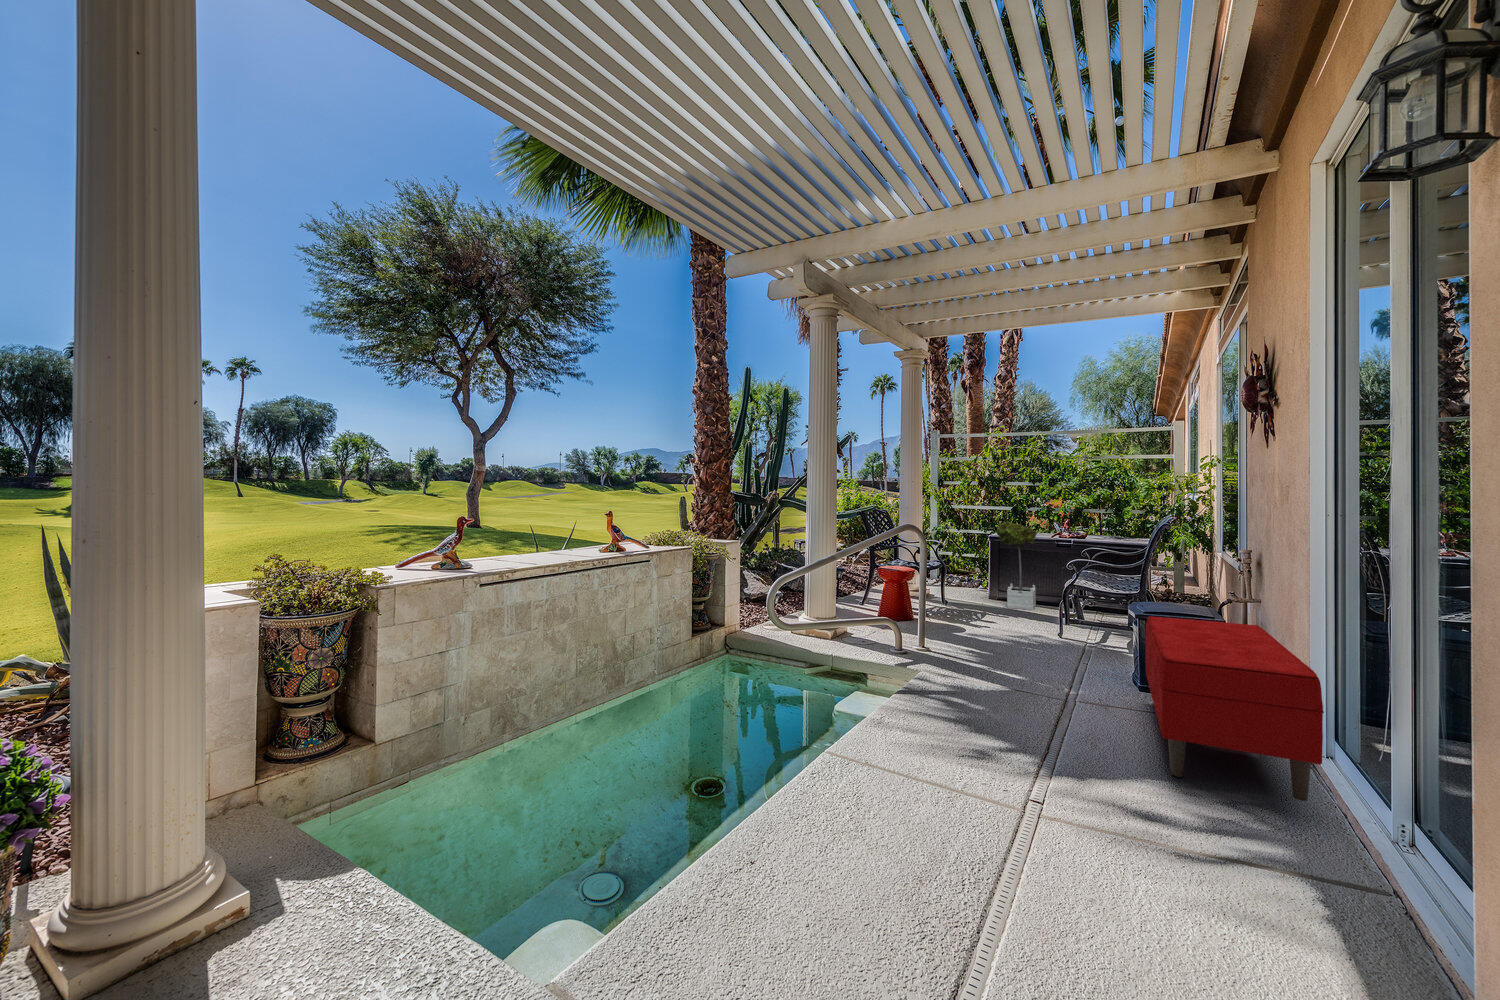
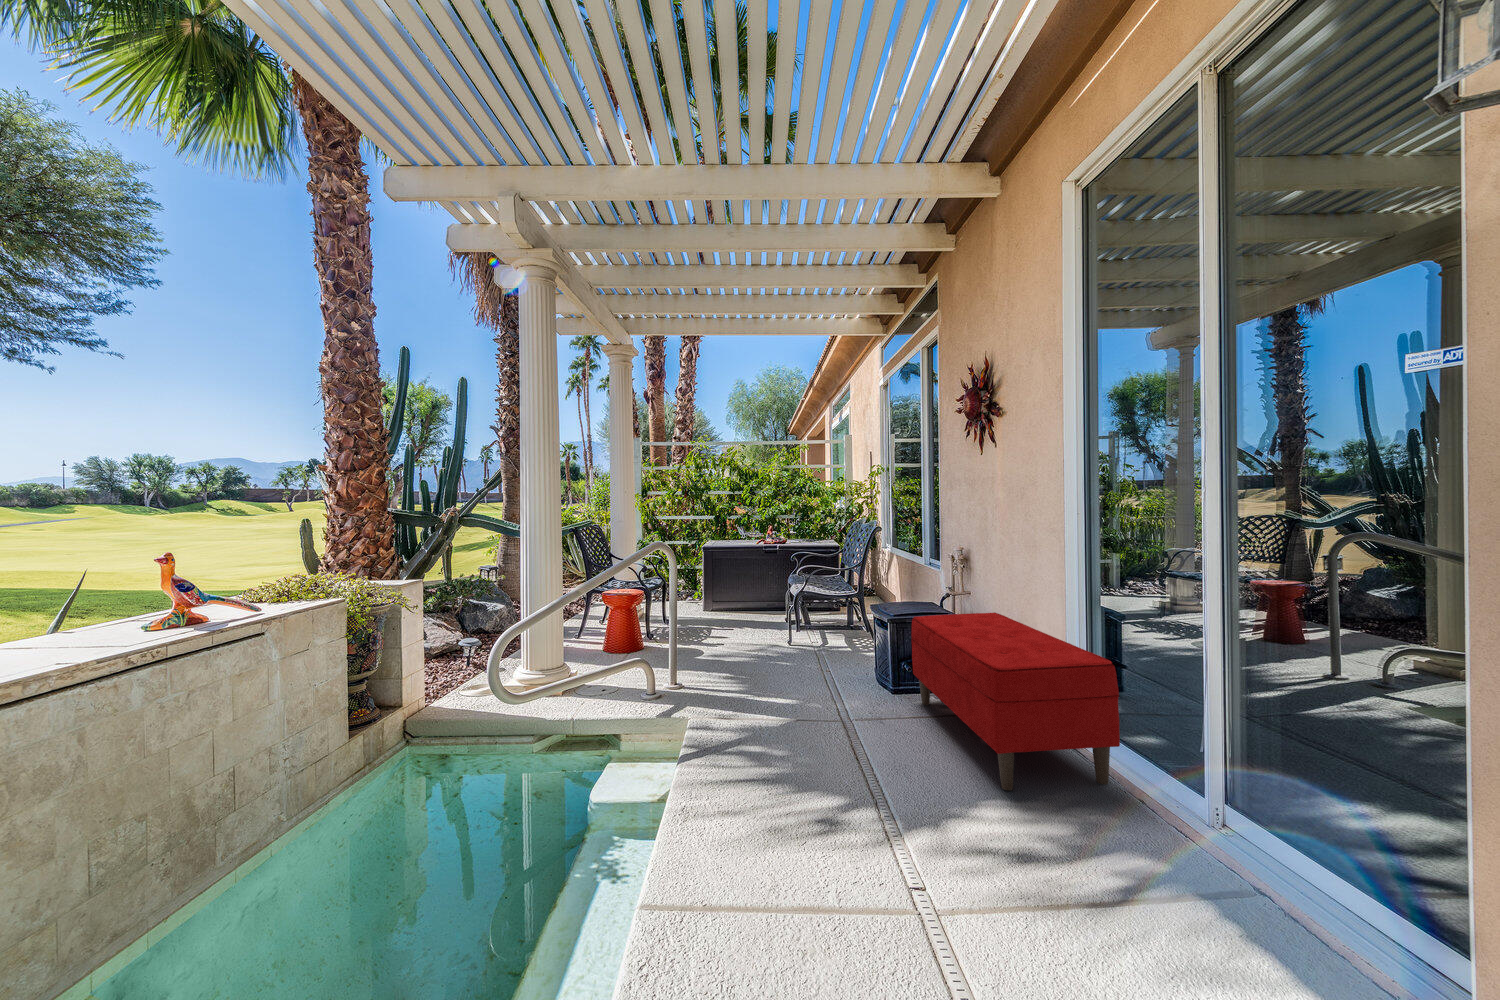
potted tree: present [997,521,1037,610] -> none [716,529,754,617]

